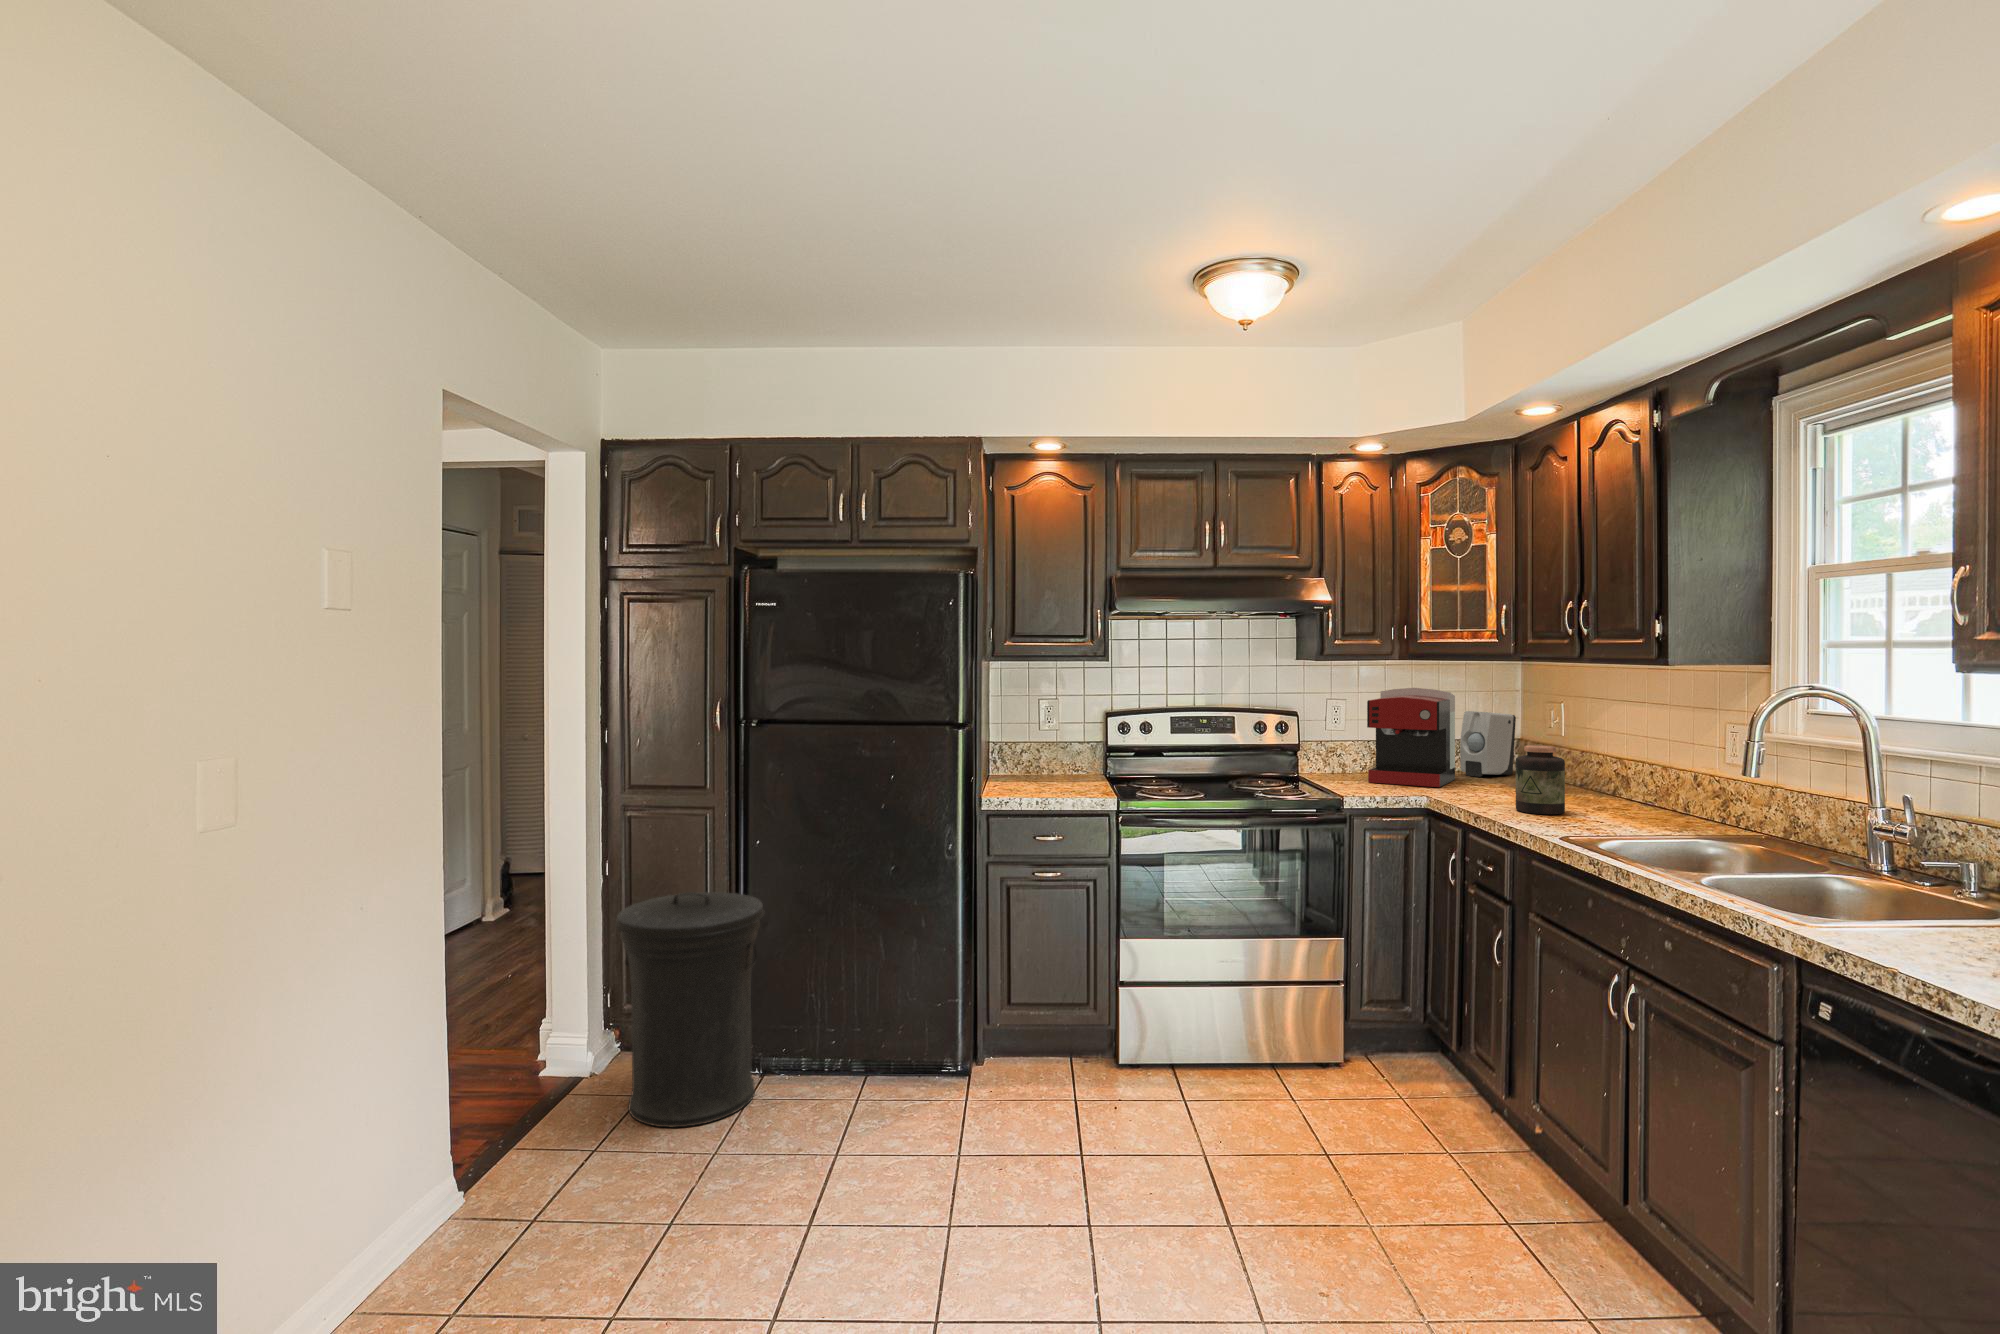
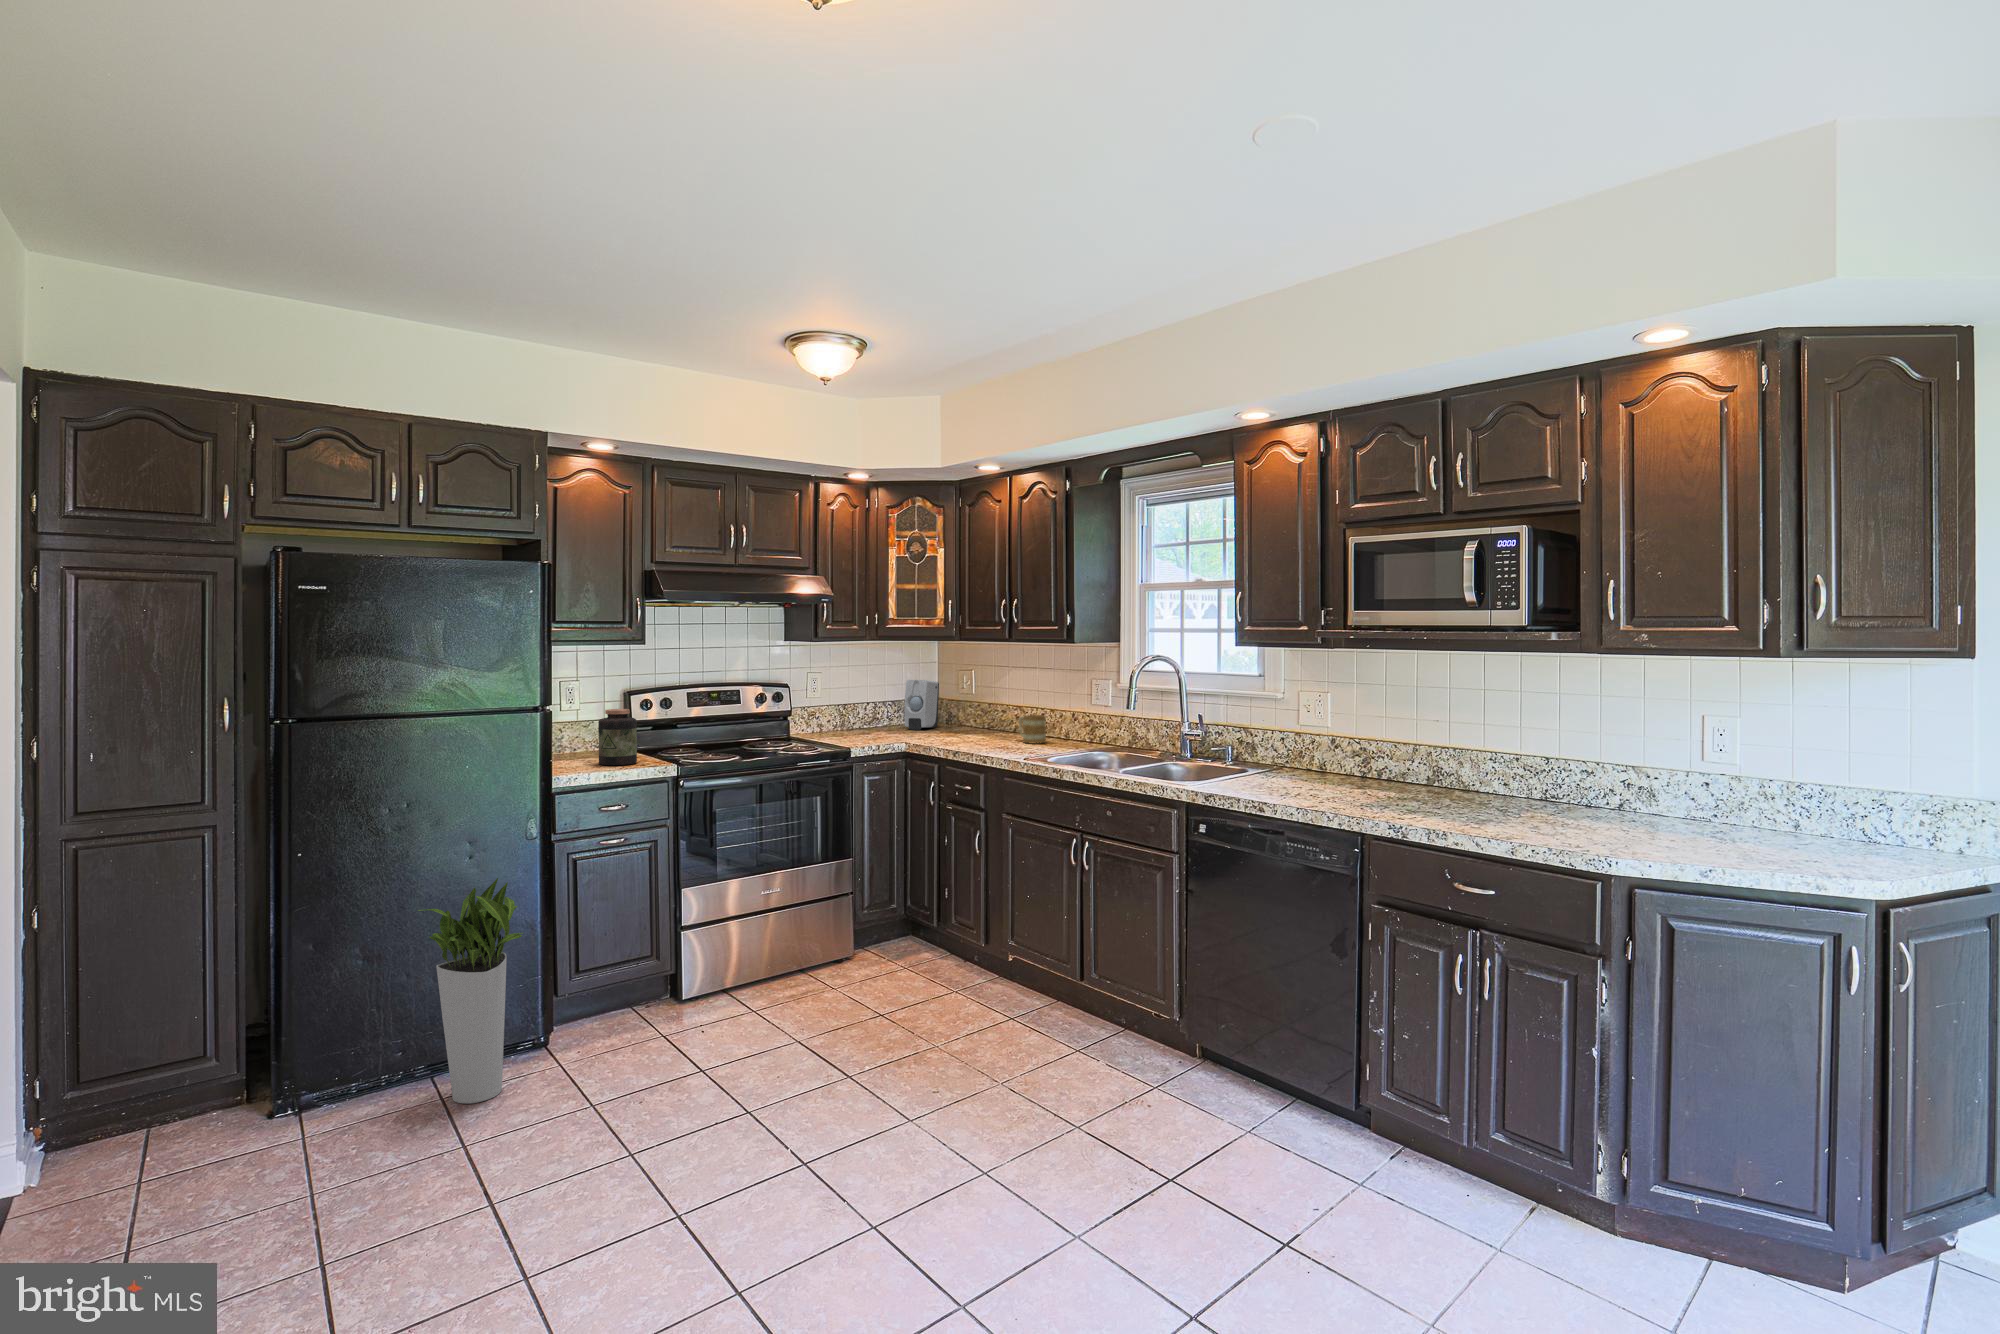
coffee maker: present [1367,688,1455,787] -> none [853,662,907,738]
jar: present [1516,745,1565,814] -> present [598,709,637,765]
mug: none [1607,769,1649,813] -> present [1019,715,1046,744]
trash can: present [615,892,764,1127] -> none [103,913,323,1204]
planter: none [831,894,931,1109] -> present [418,878,522,1104]

